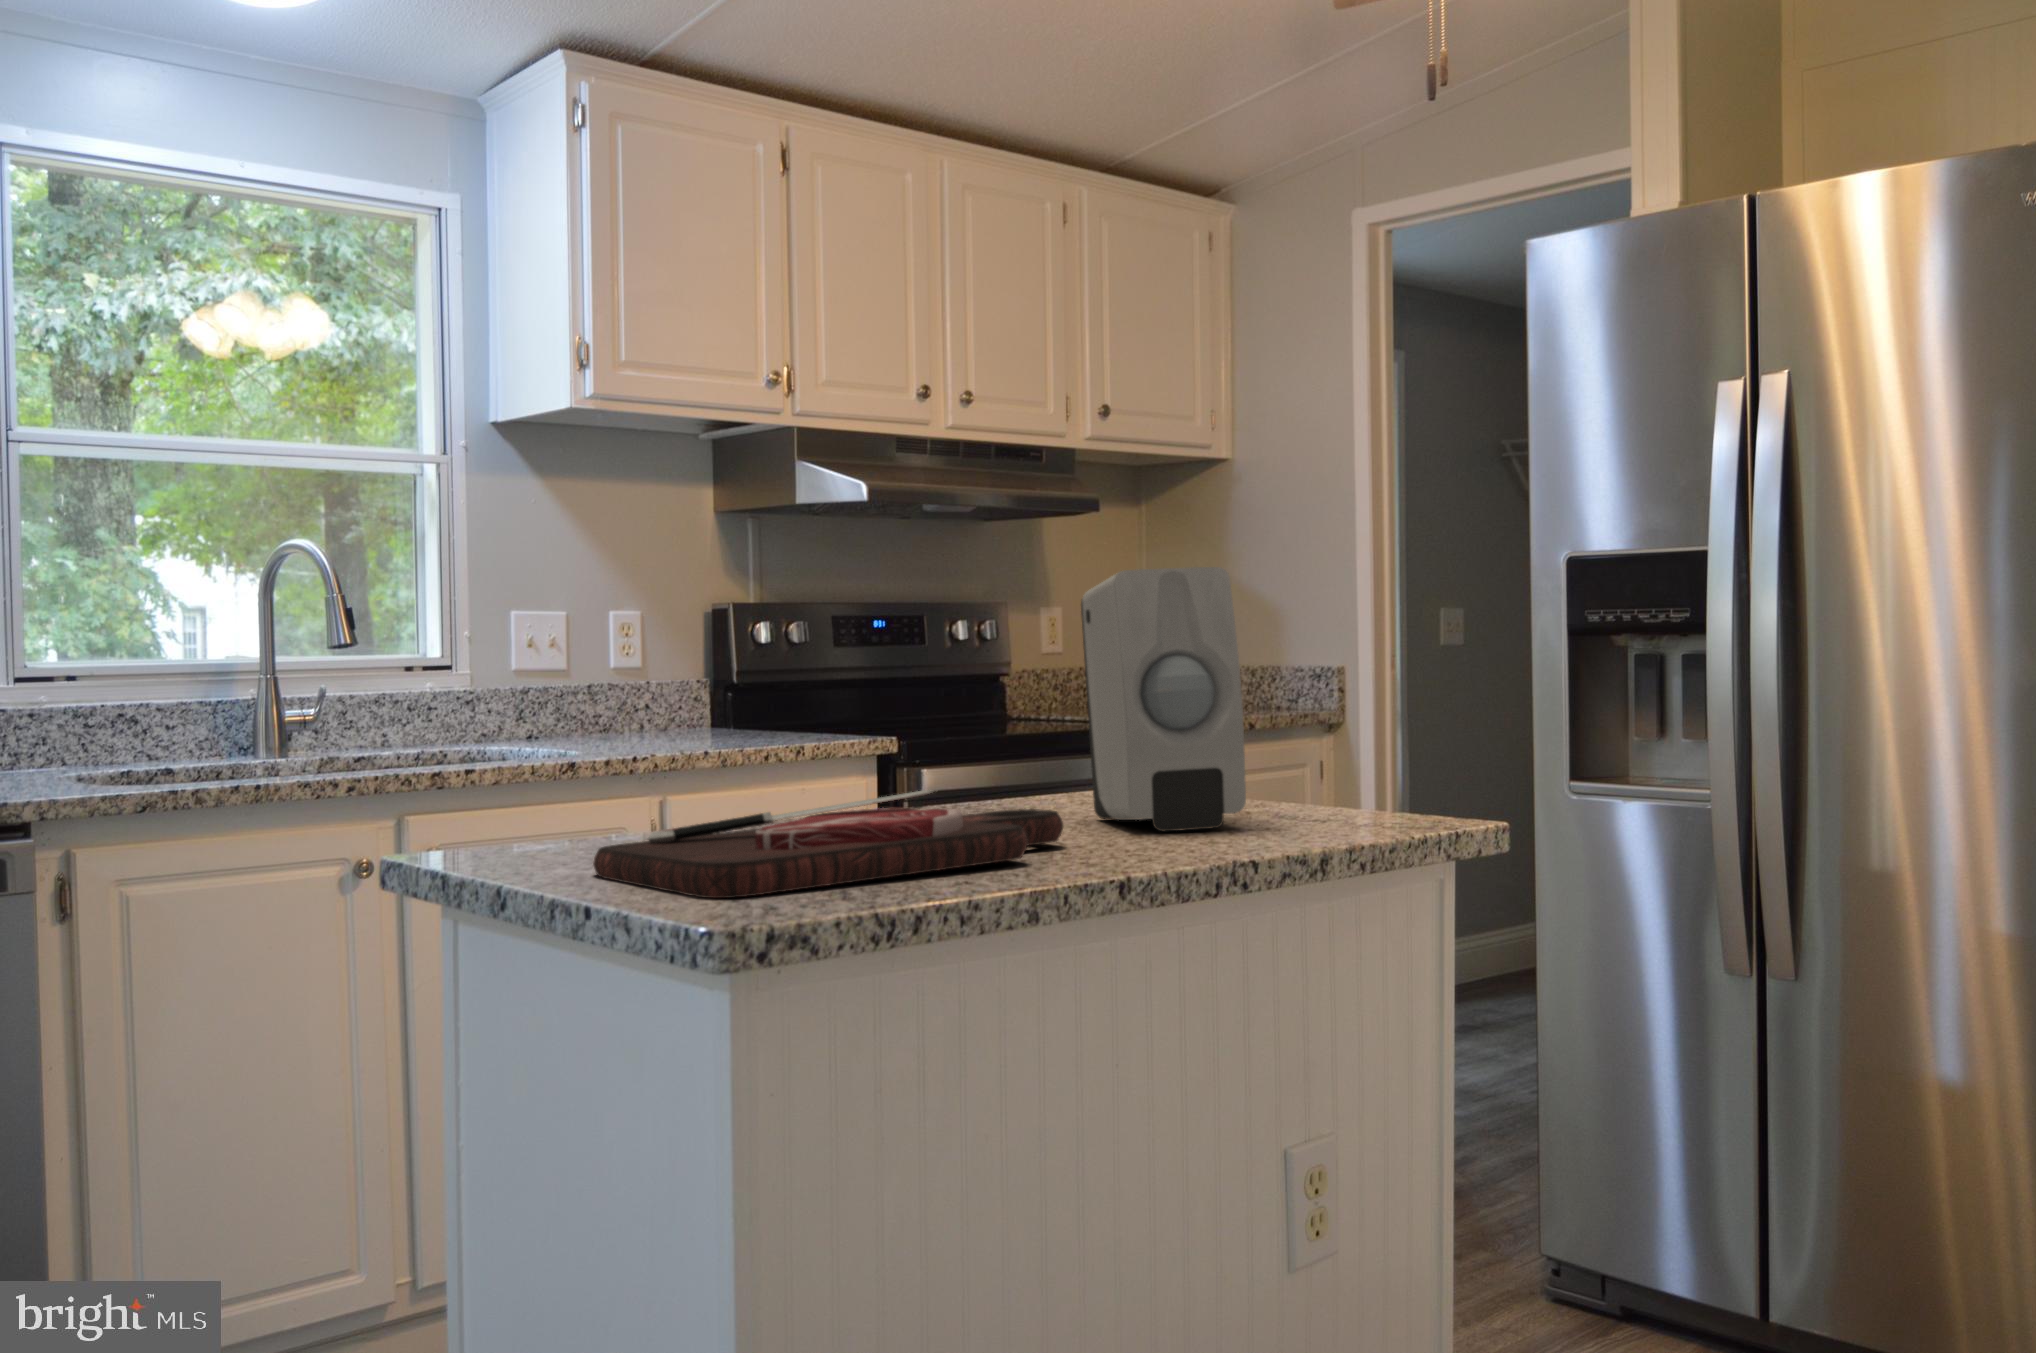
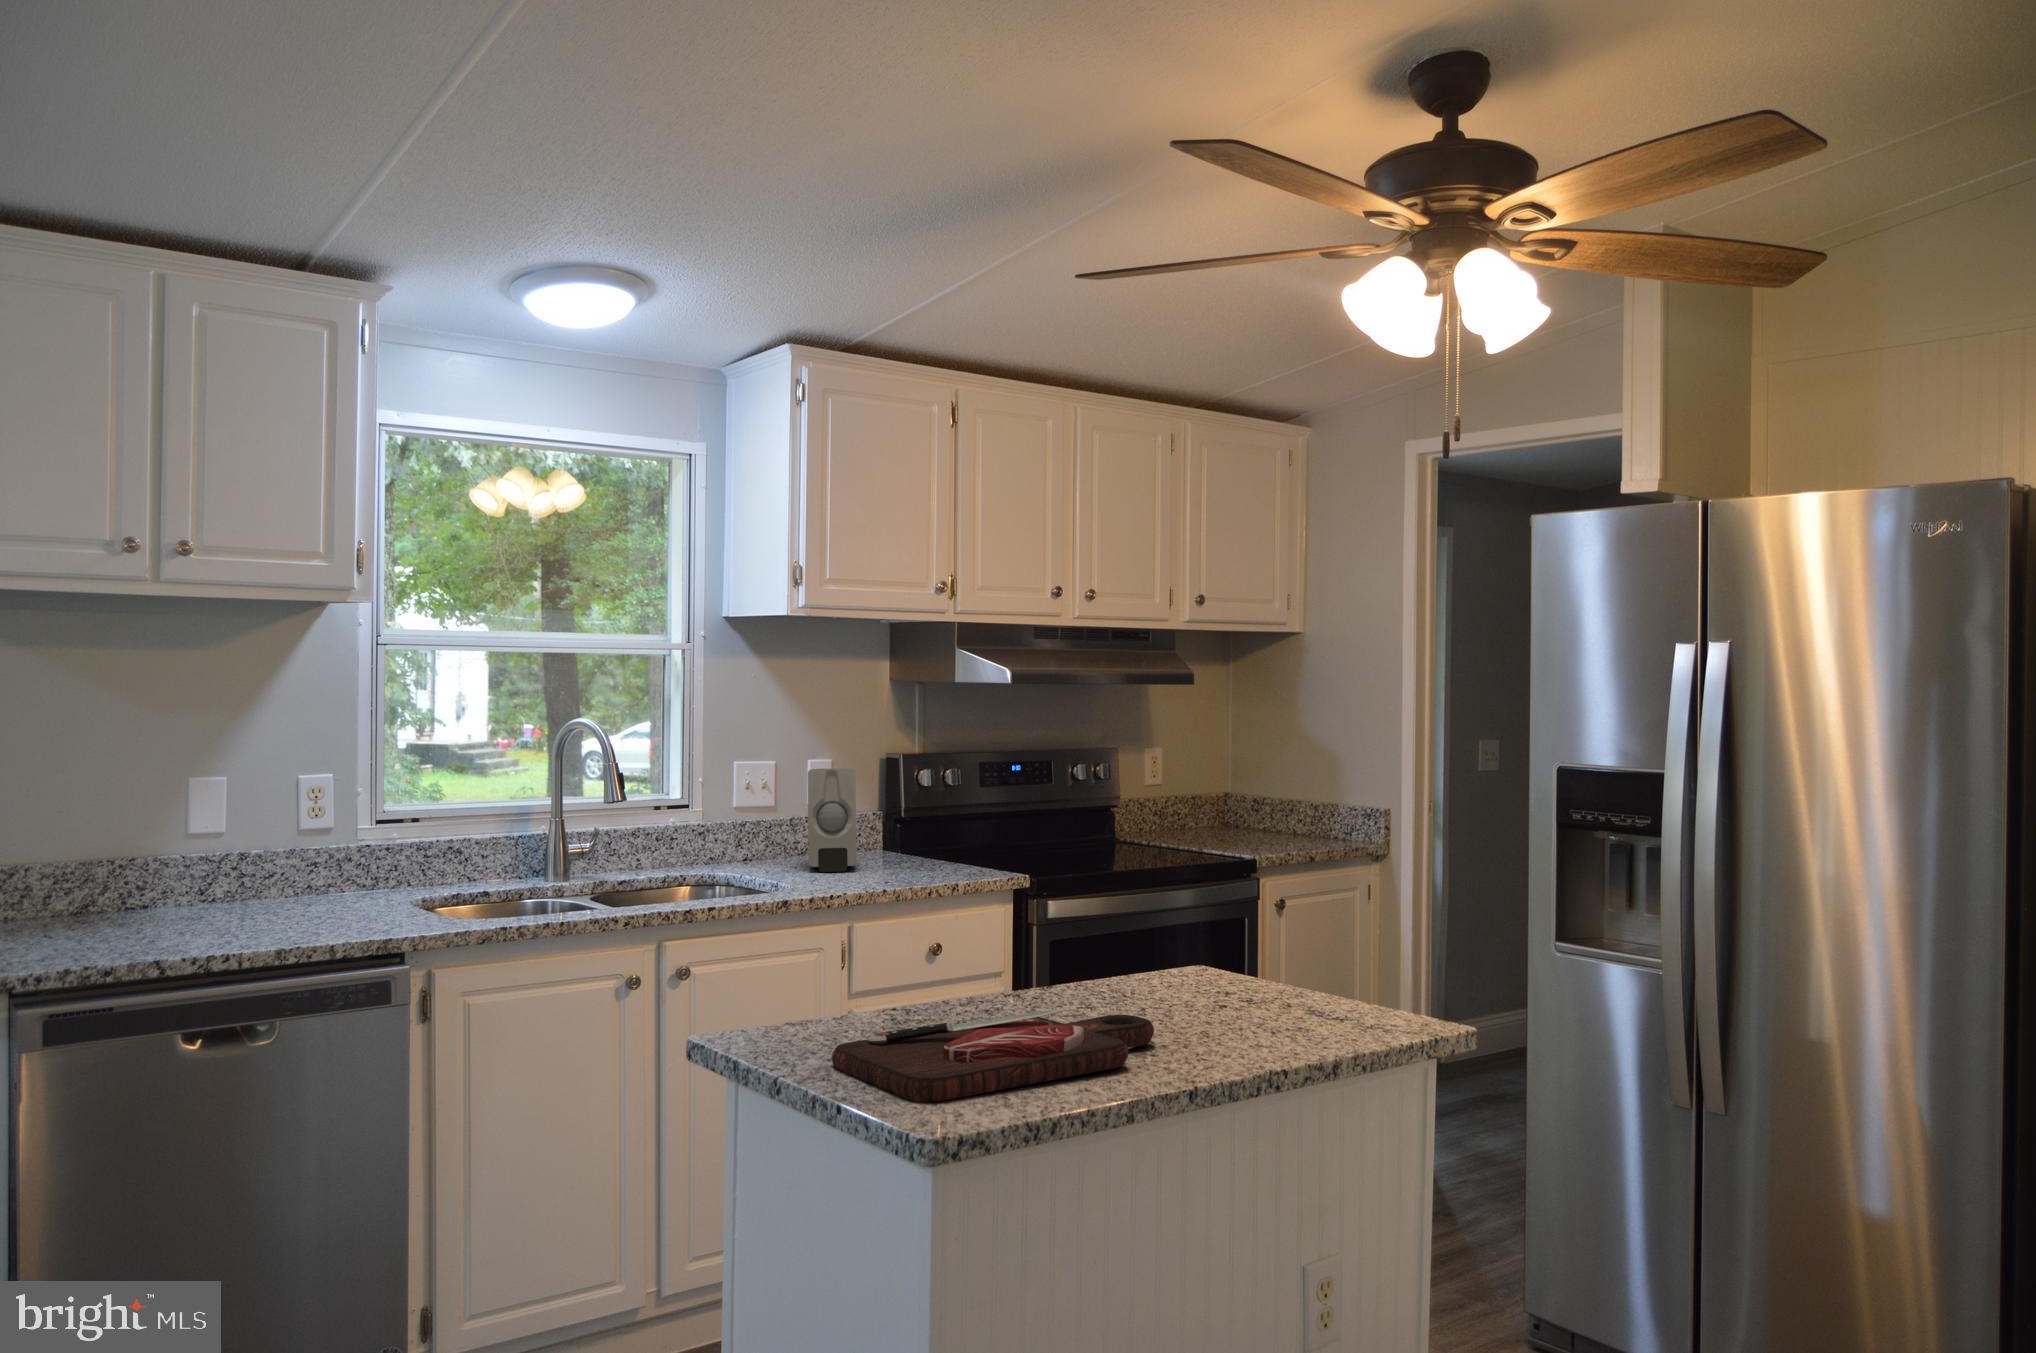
soap dispenser: present [1081,567,1246,831] -> present [808,768,857,872]

